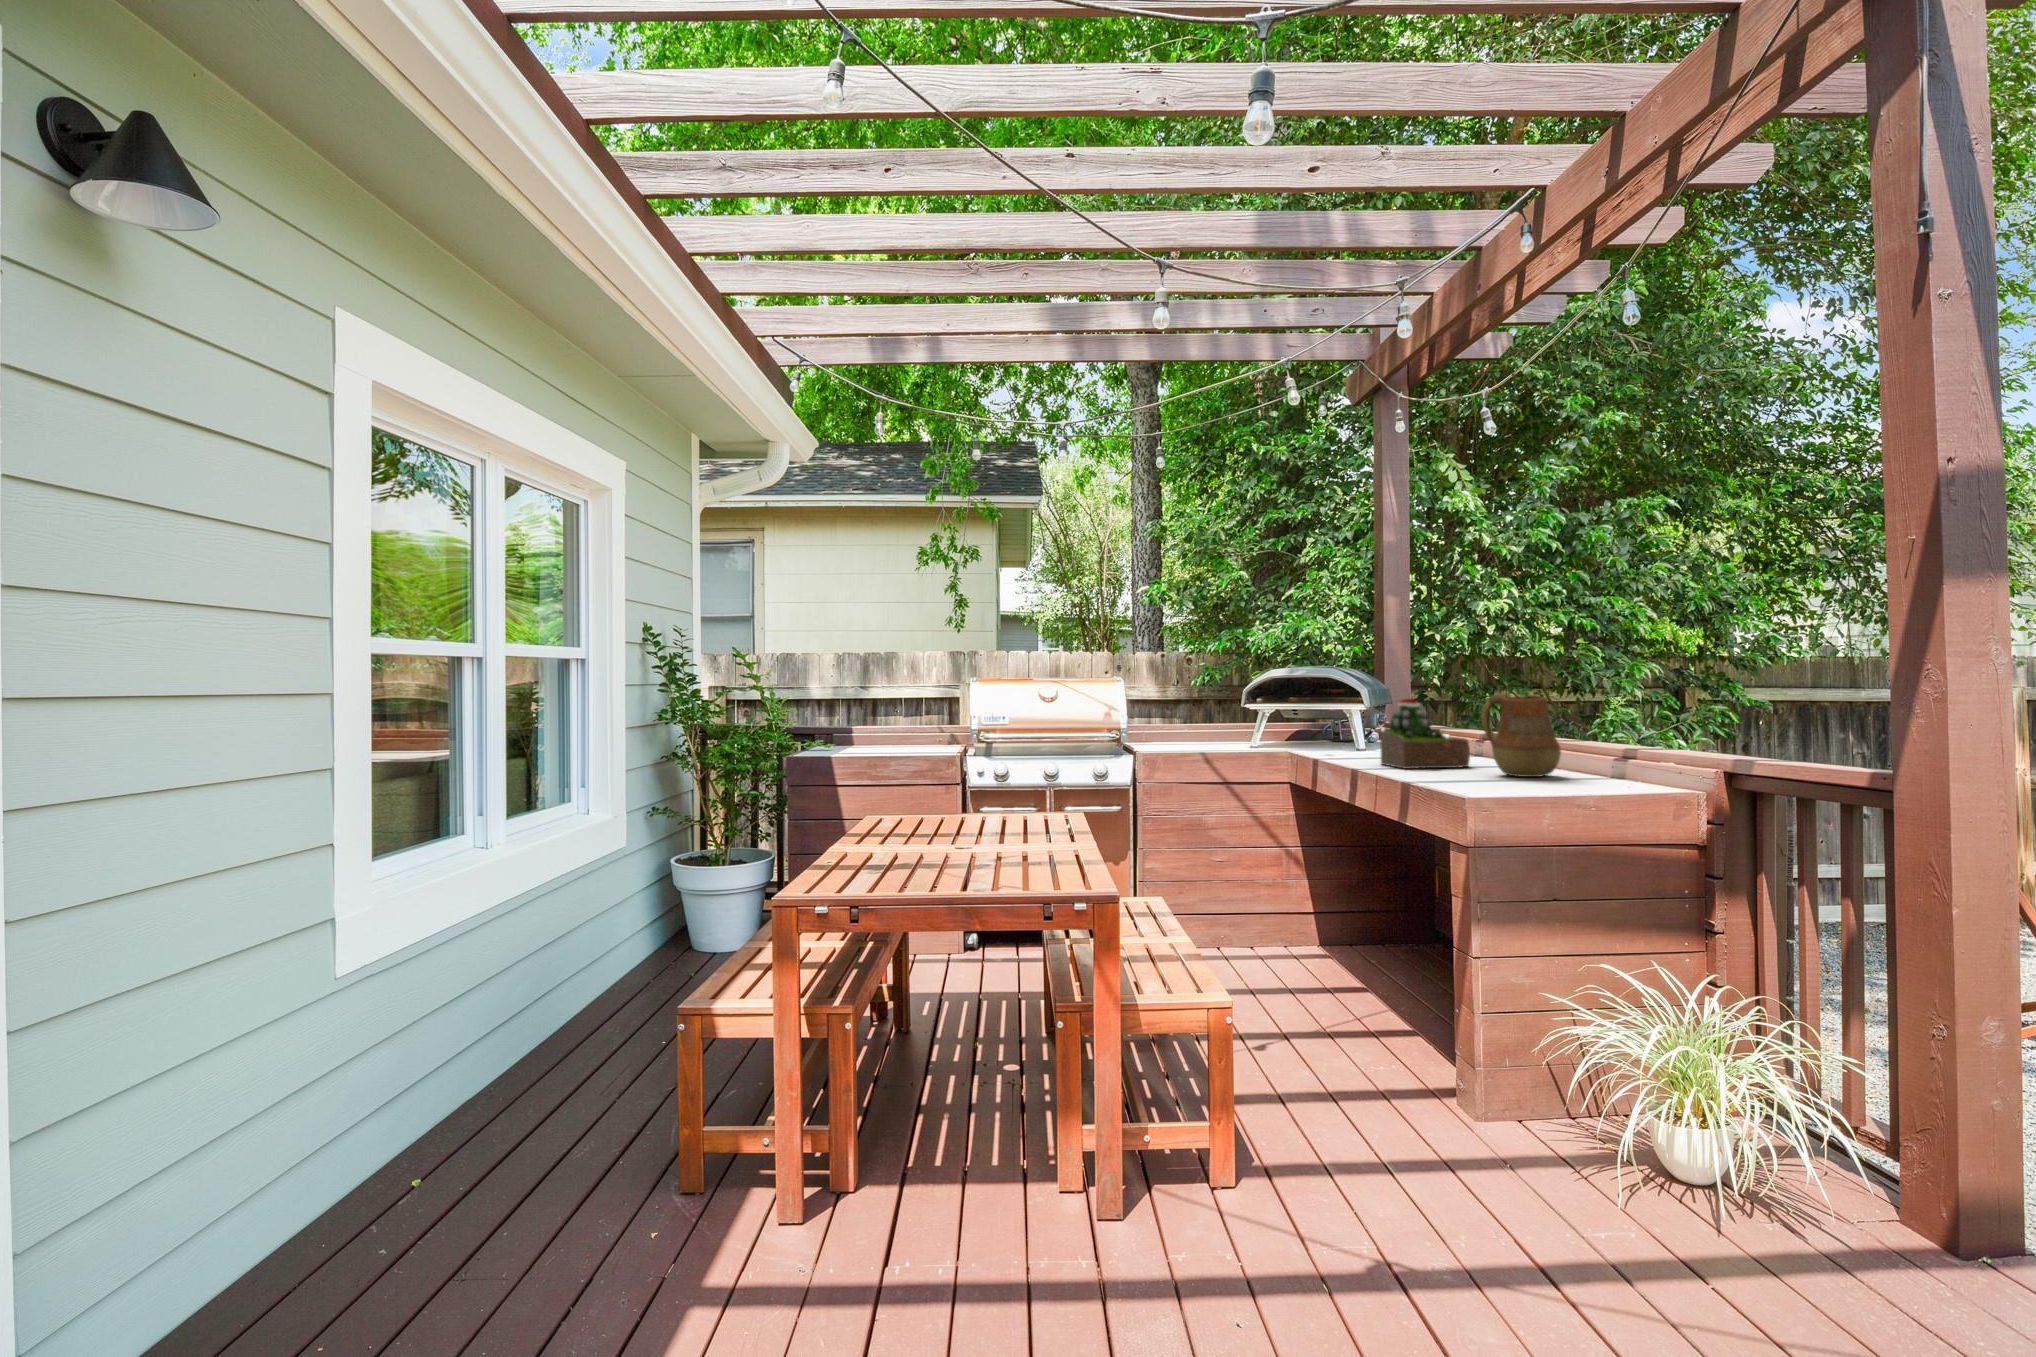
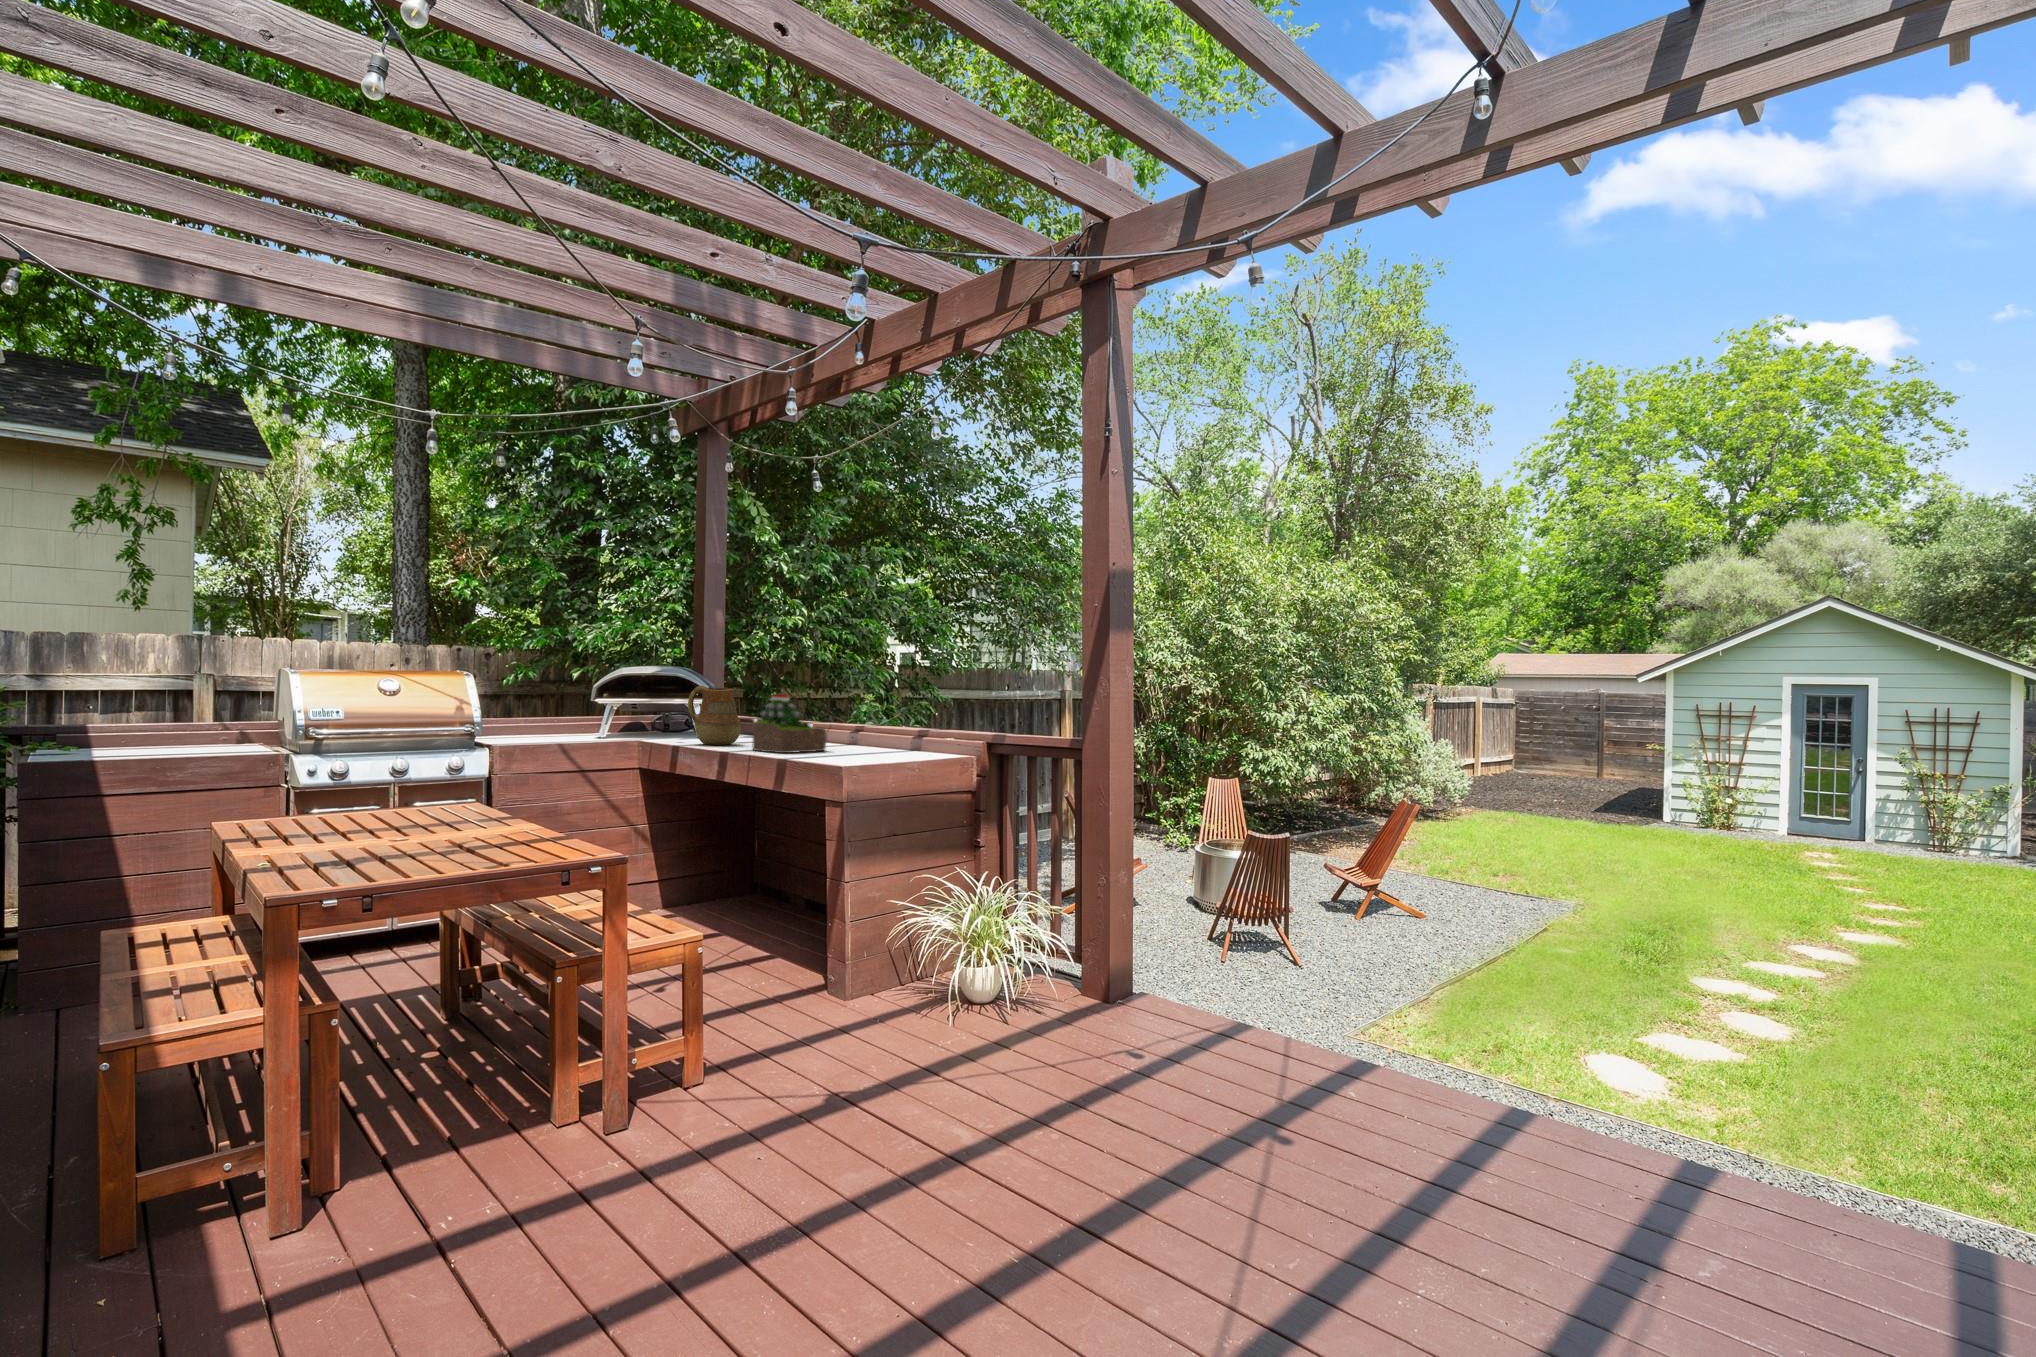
pitcher: present [1482,693,1561,777] -> present [688,686,741,745]

